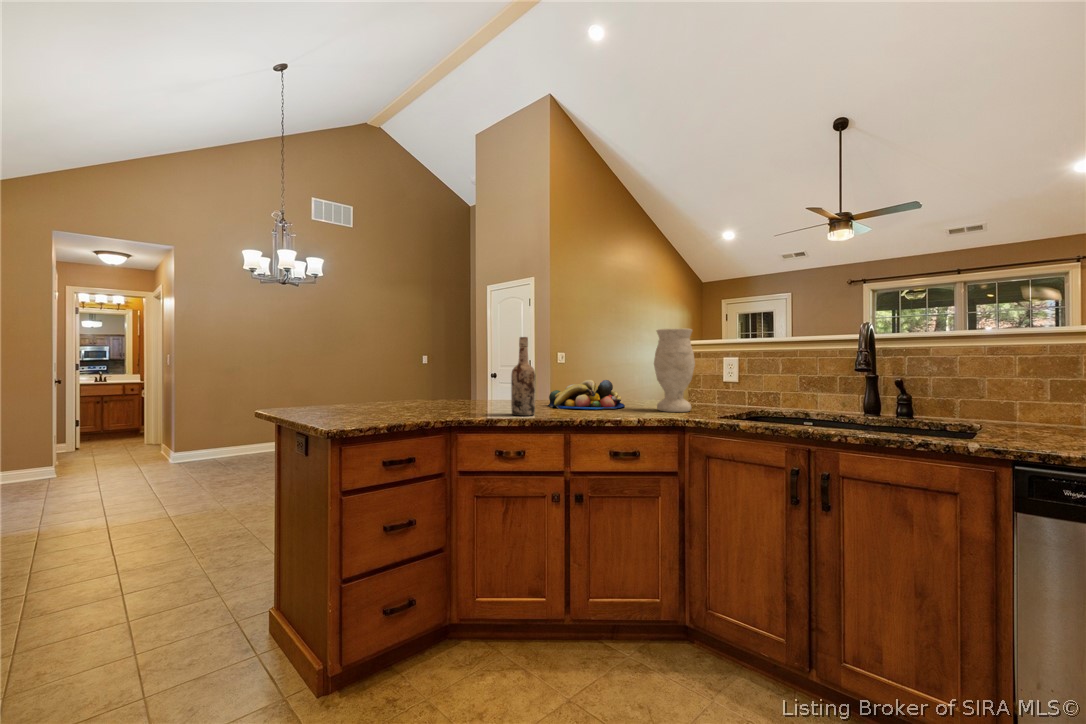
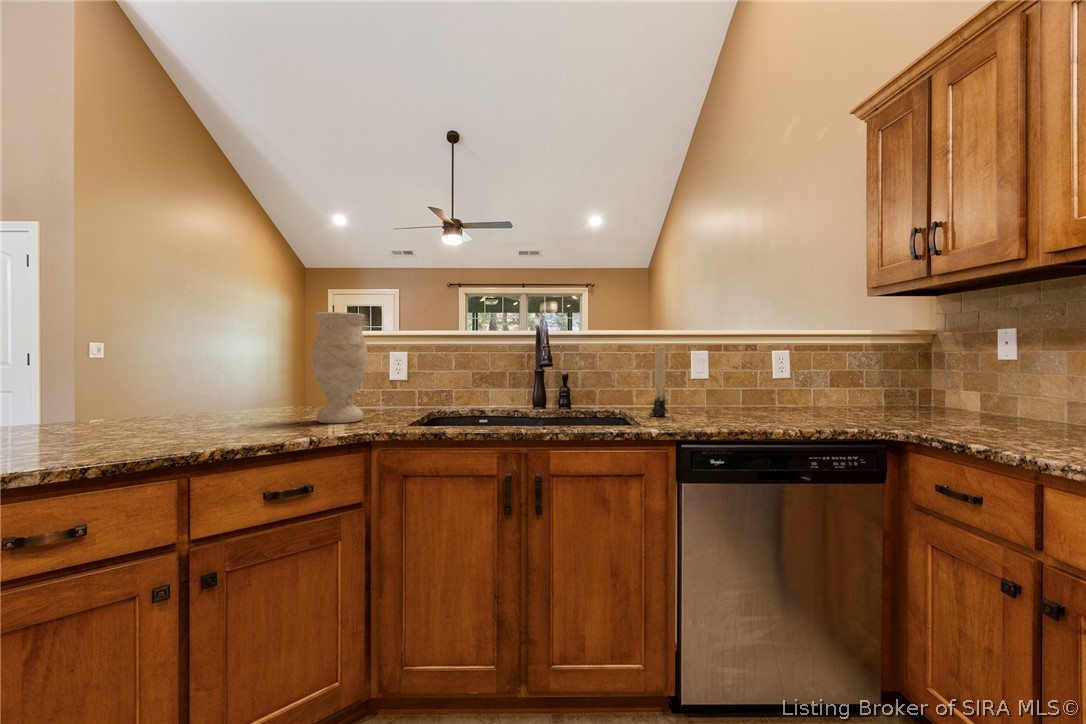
wine bottle: present [511,337,536,416] -> none [42,308,105,459]
candle: none [1016,350,1051,437] -> present [649,347,667,416]
fruit bowl: present [548,379,625,409] -> none [114,384,263,435]

